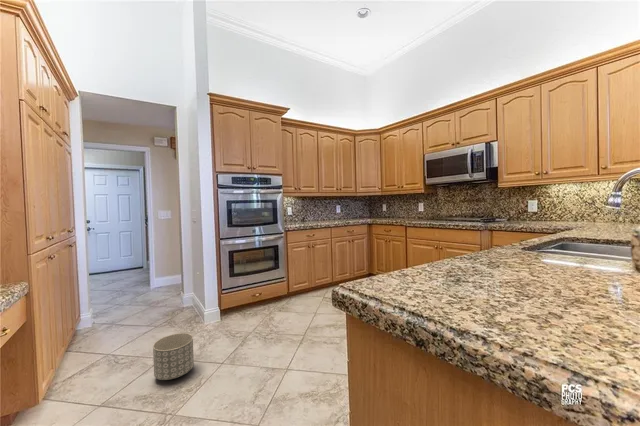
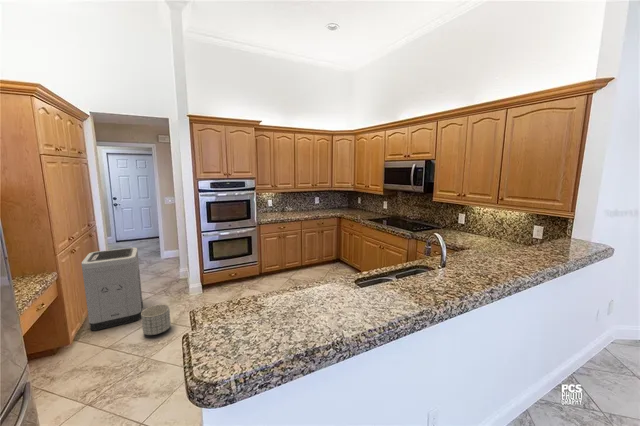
trash can: none [62,260,144,383] -> present [81,248,143,330]

